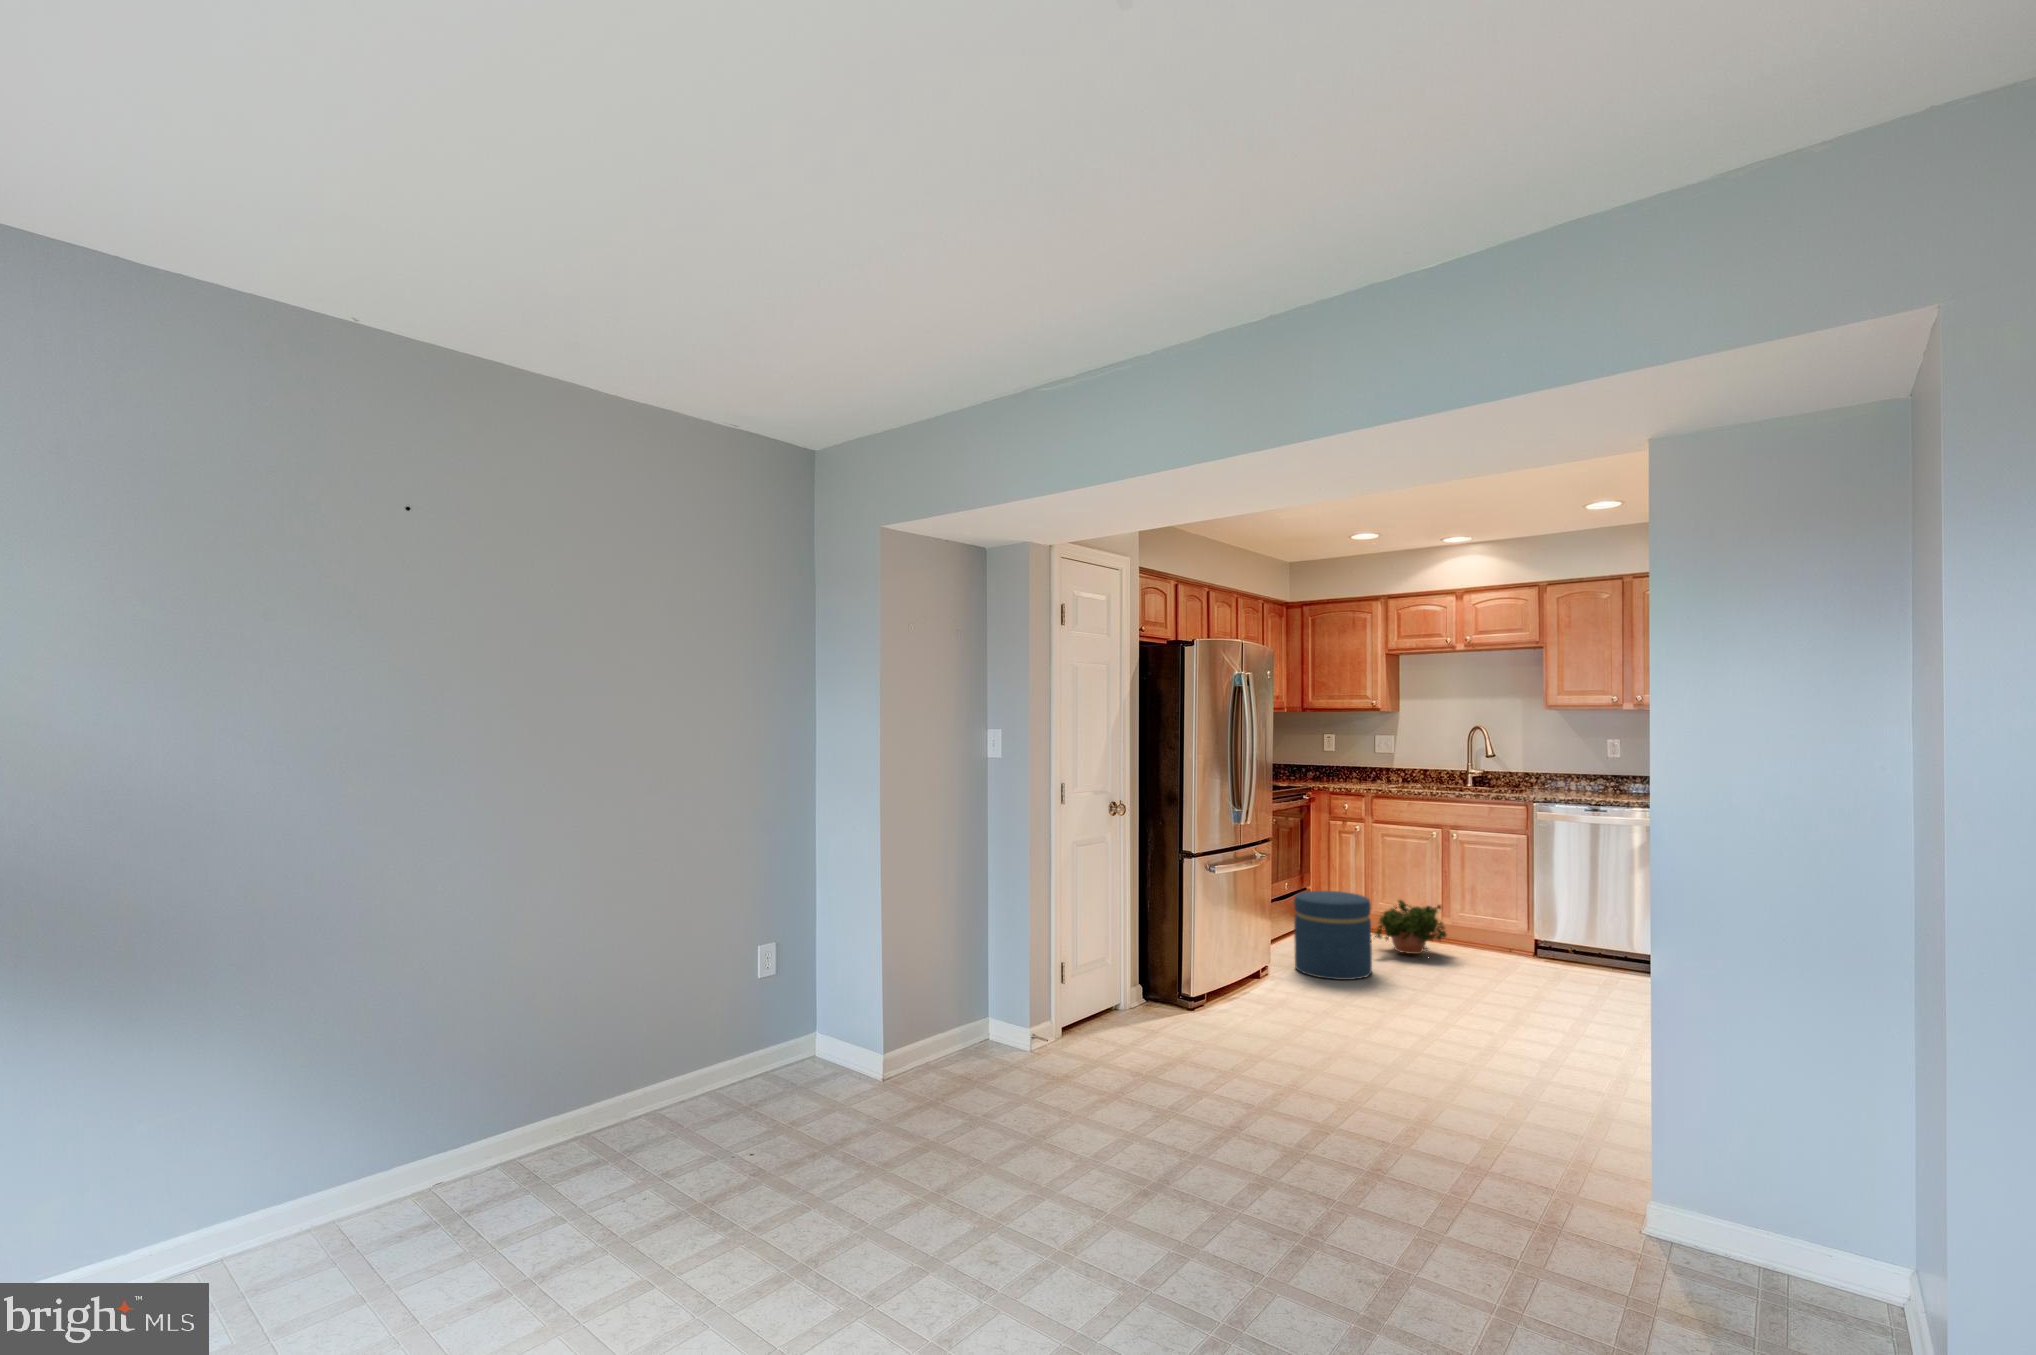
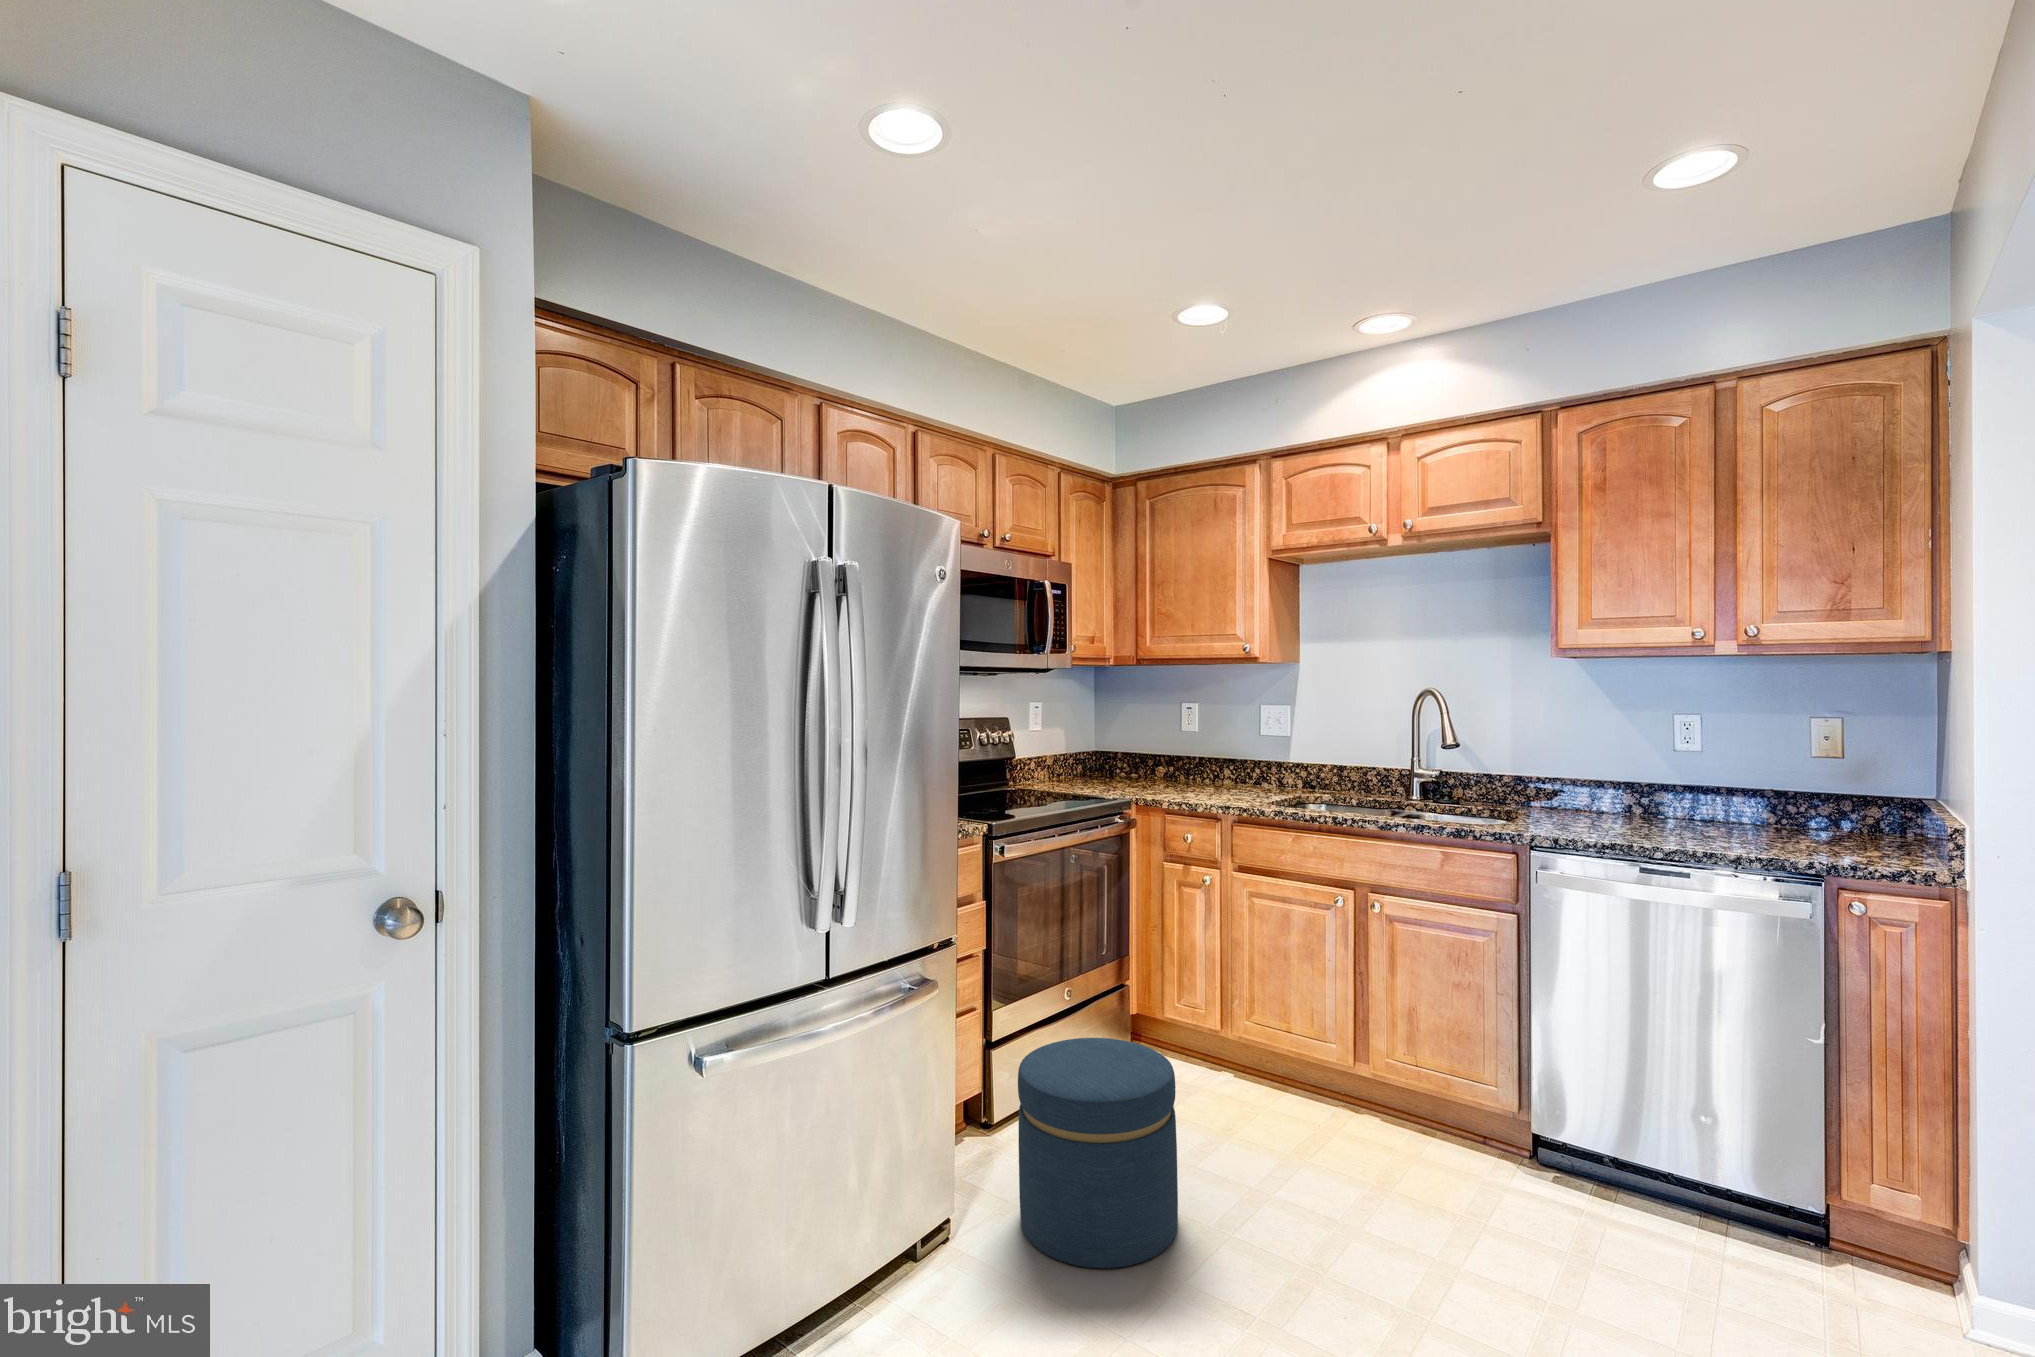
potted plant: present [1374,900,1446,954] -> none [1200,1029,1363,1173]

